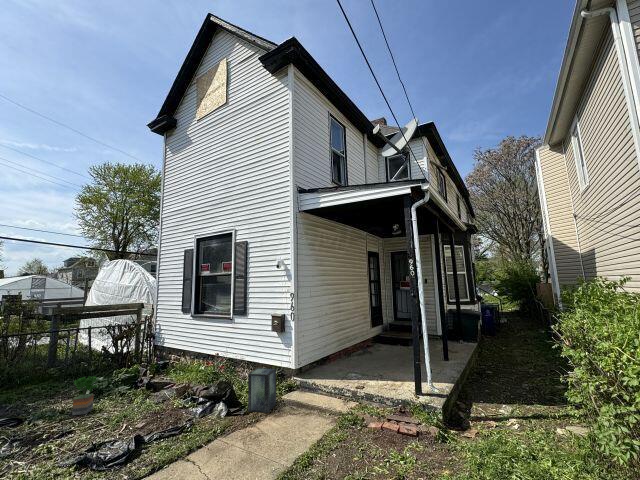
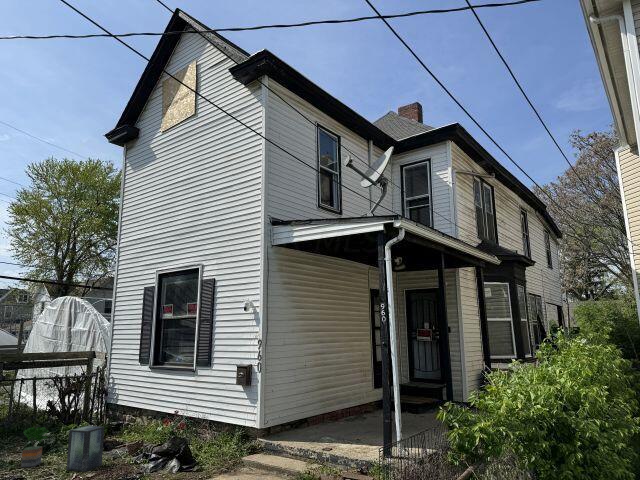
storage box: present [248,368,276,413] -> present [66,426,104,472]

